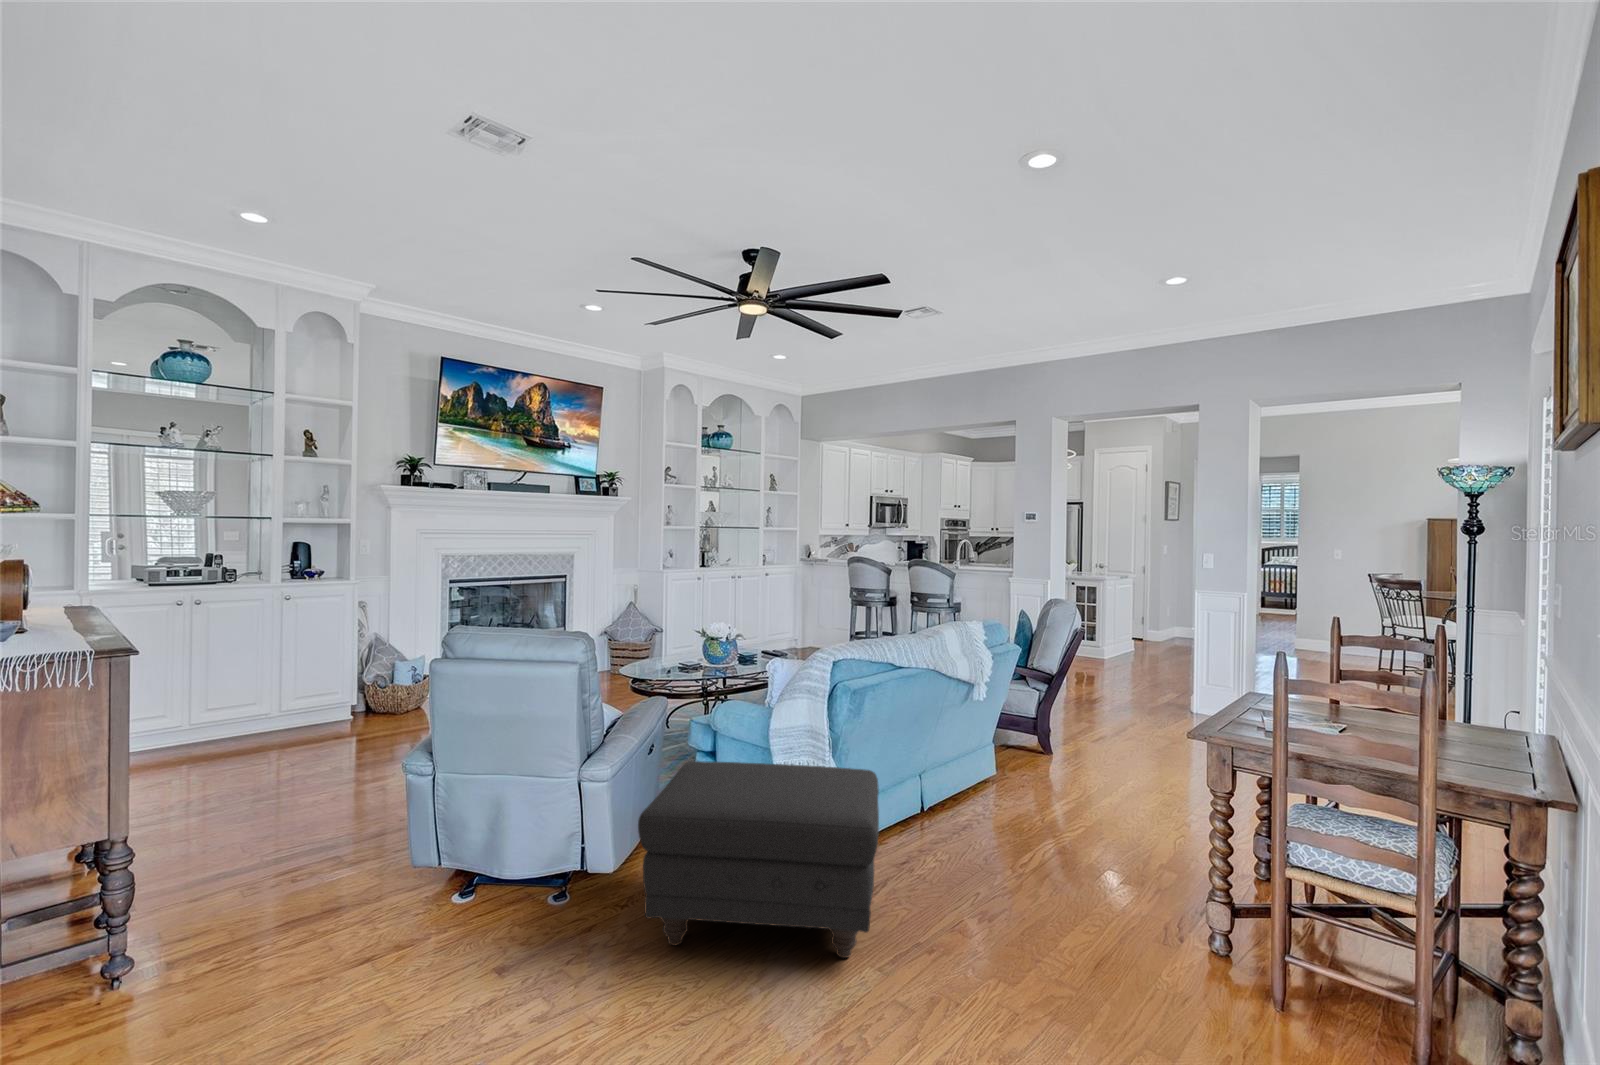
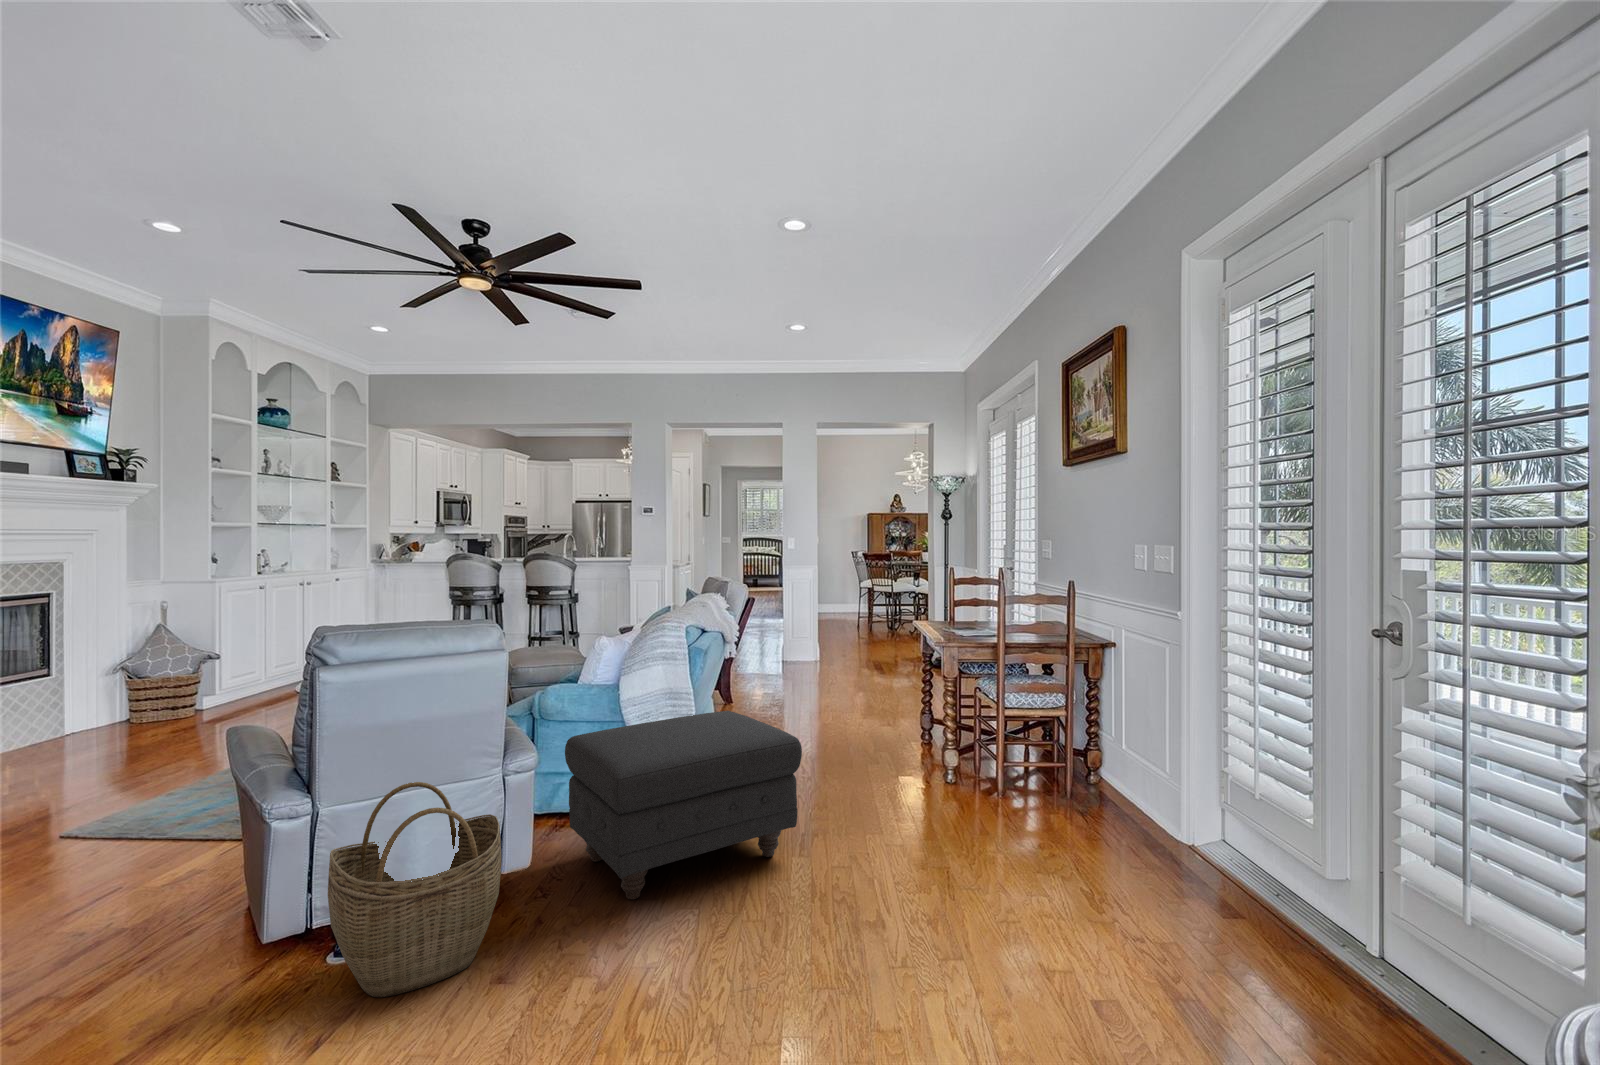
woven basket: none [409,772,552,950] -> present [328,782,501,997]

